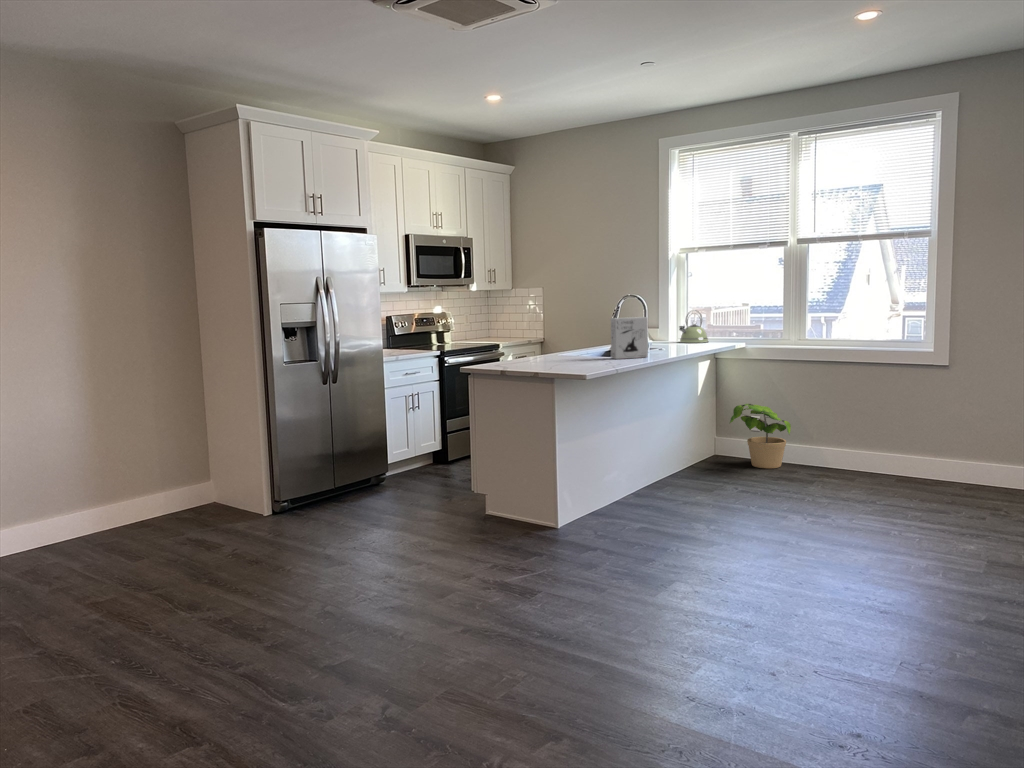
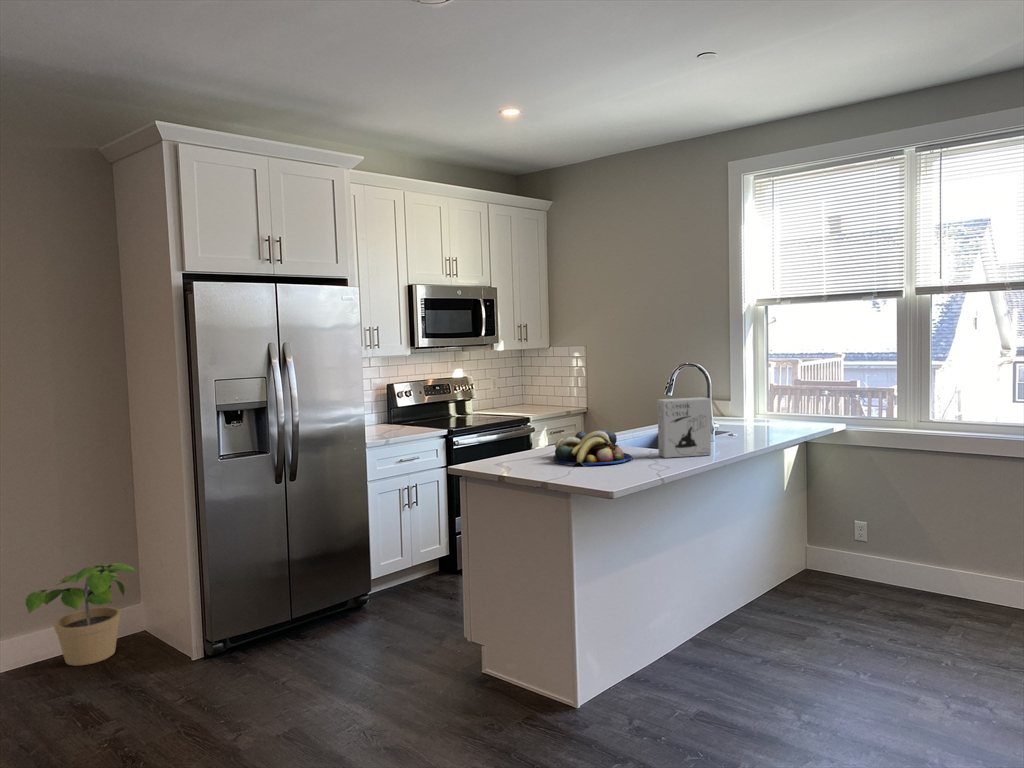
kettle: present [679,310,708,343] -> none [756,379,797,423]
fruit bowl: none [537,340,594,363] -> present [553,429,633,466]
potted plant: present [730,404,791,468] -> present [26,563,136,666]

